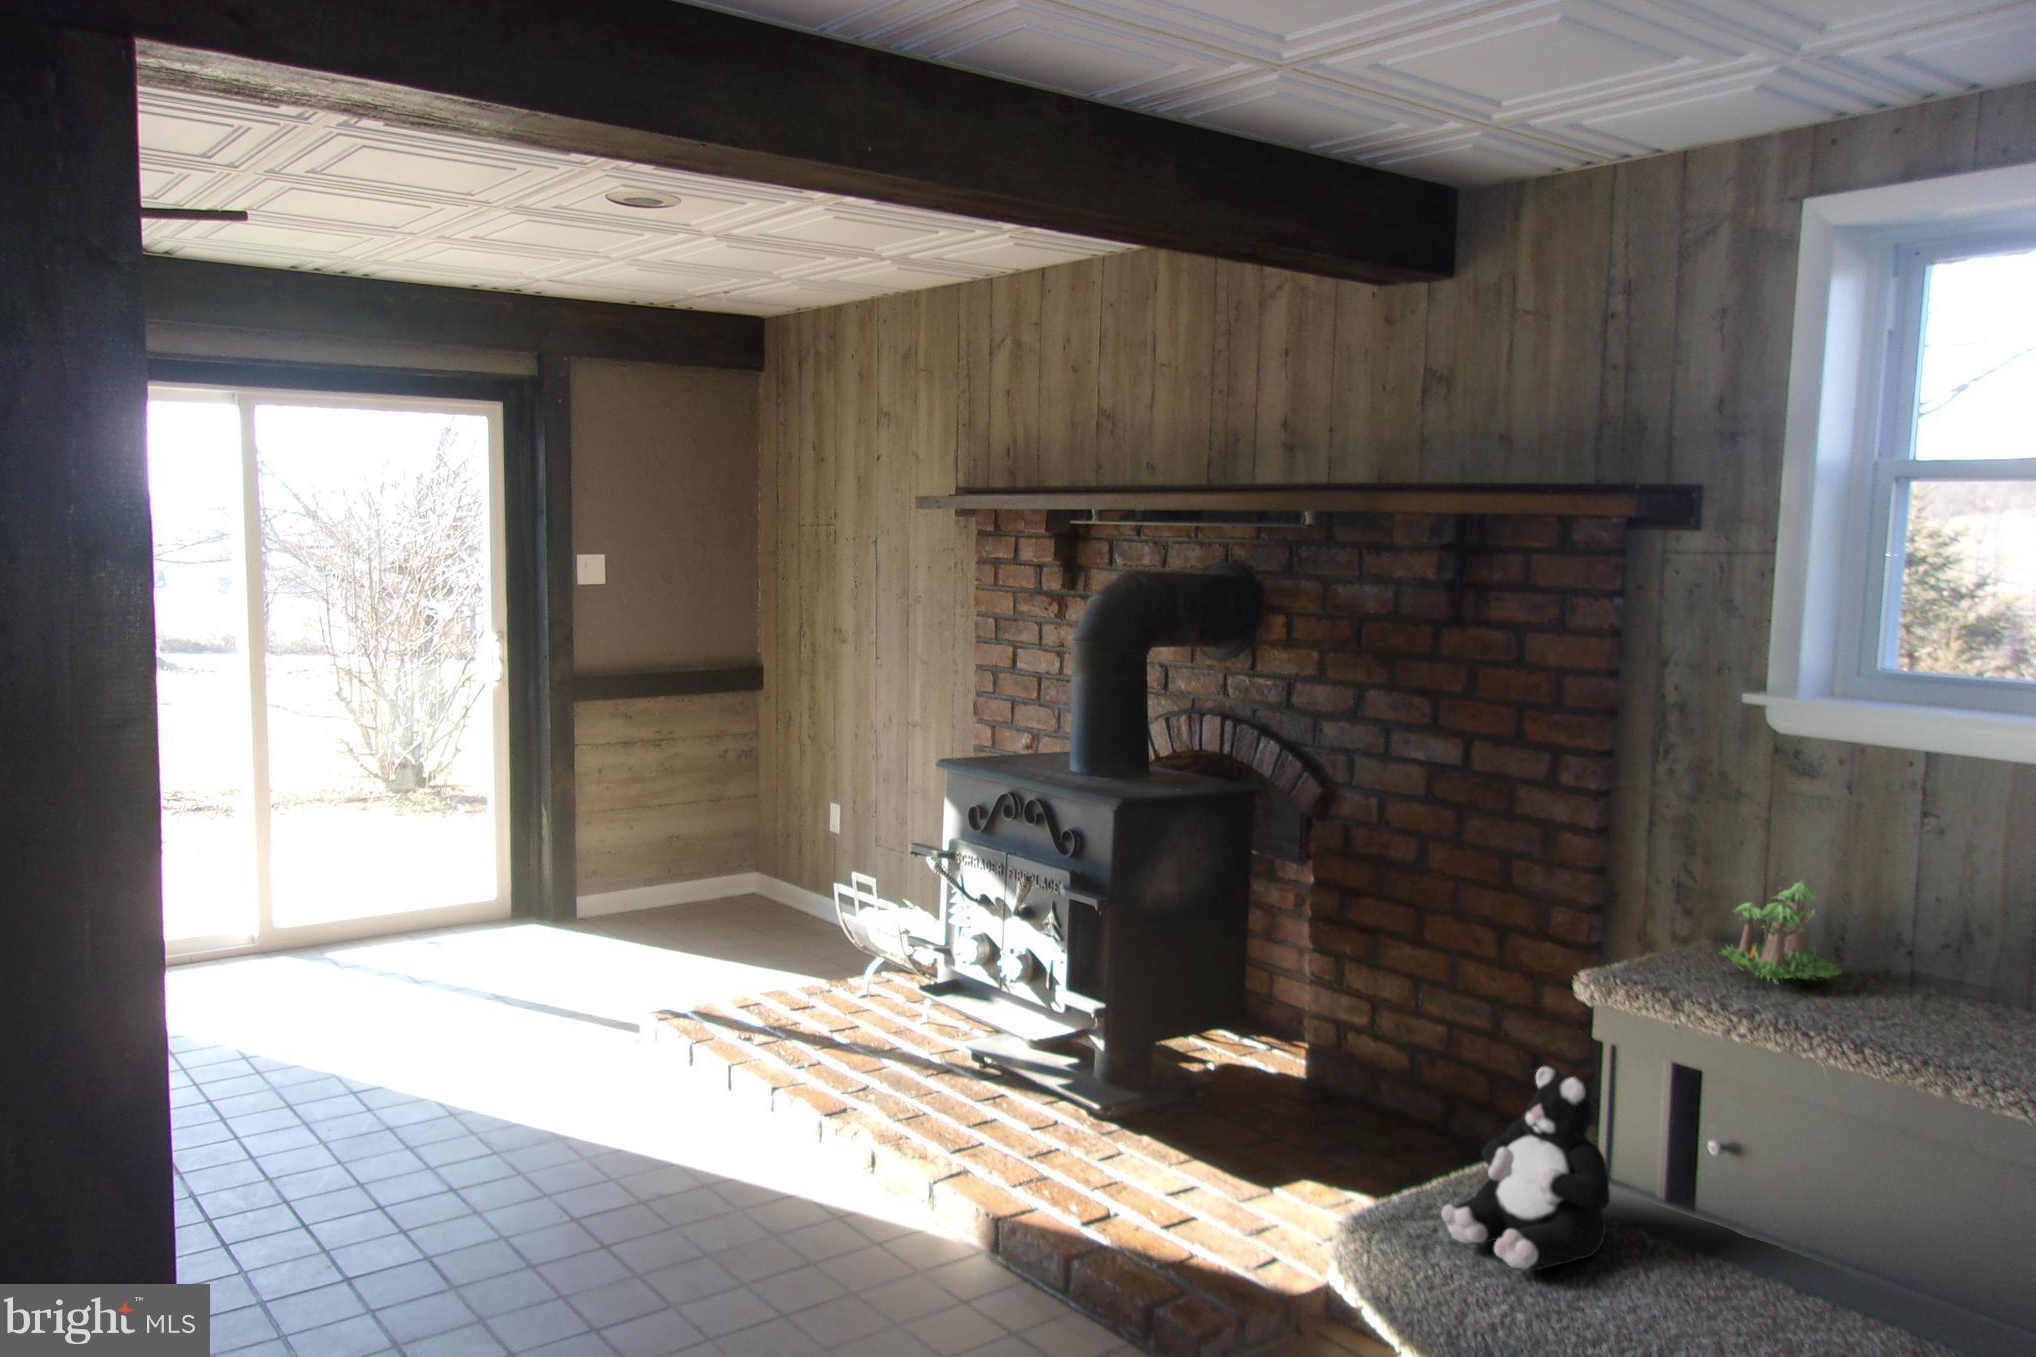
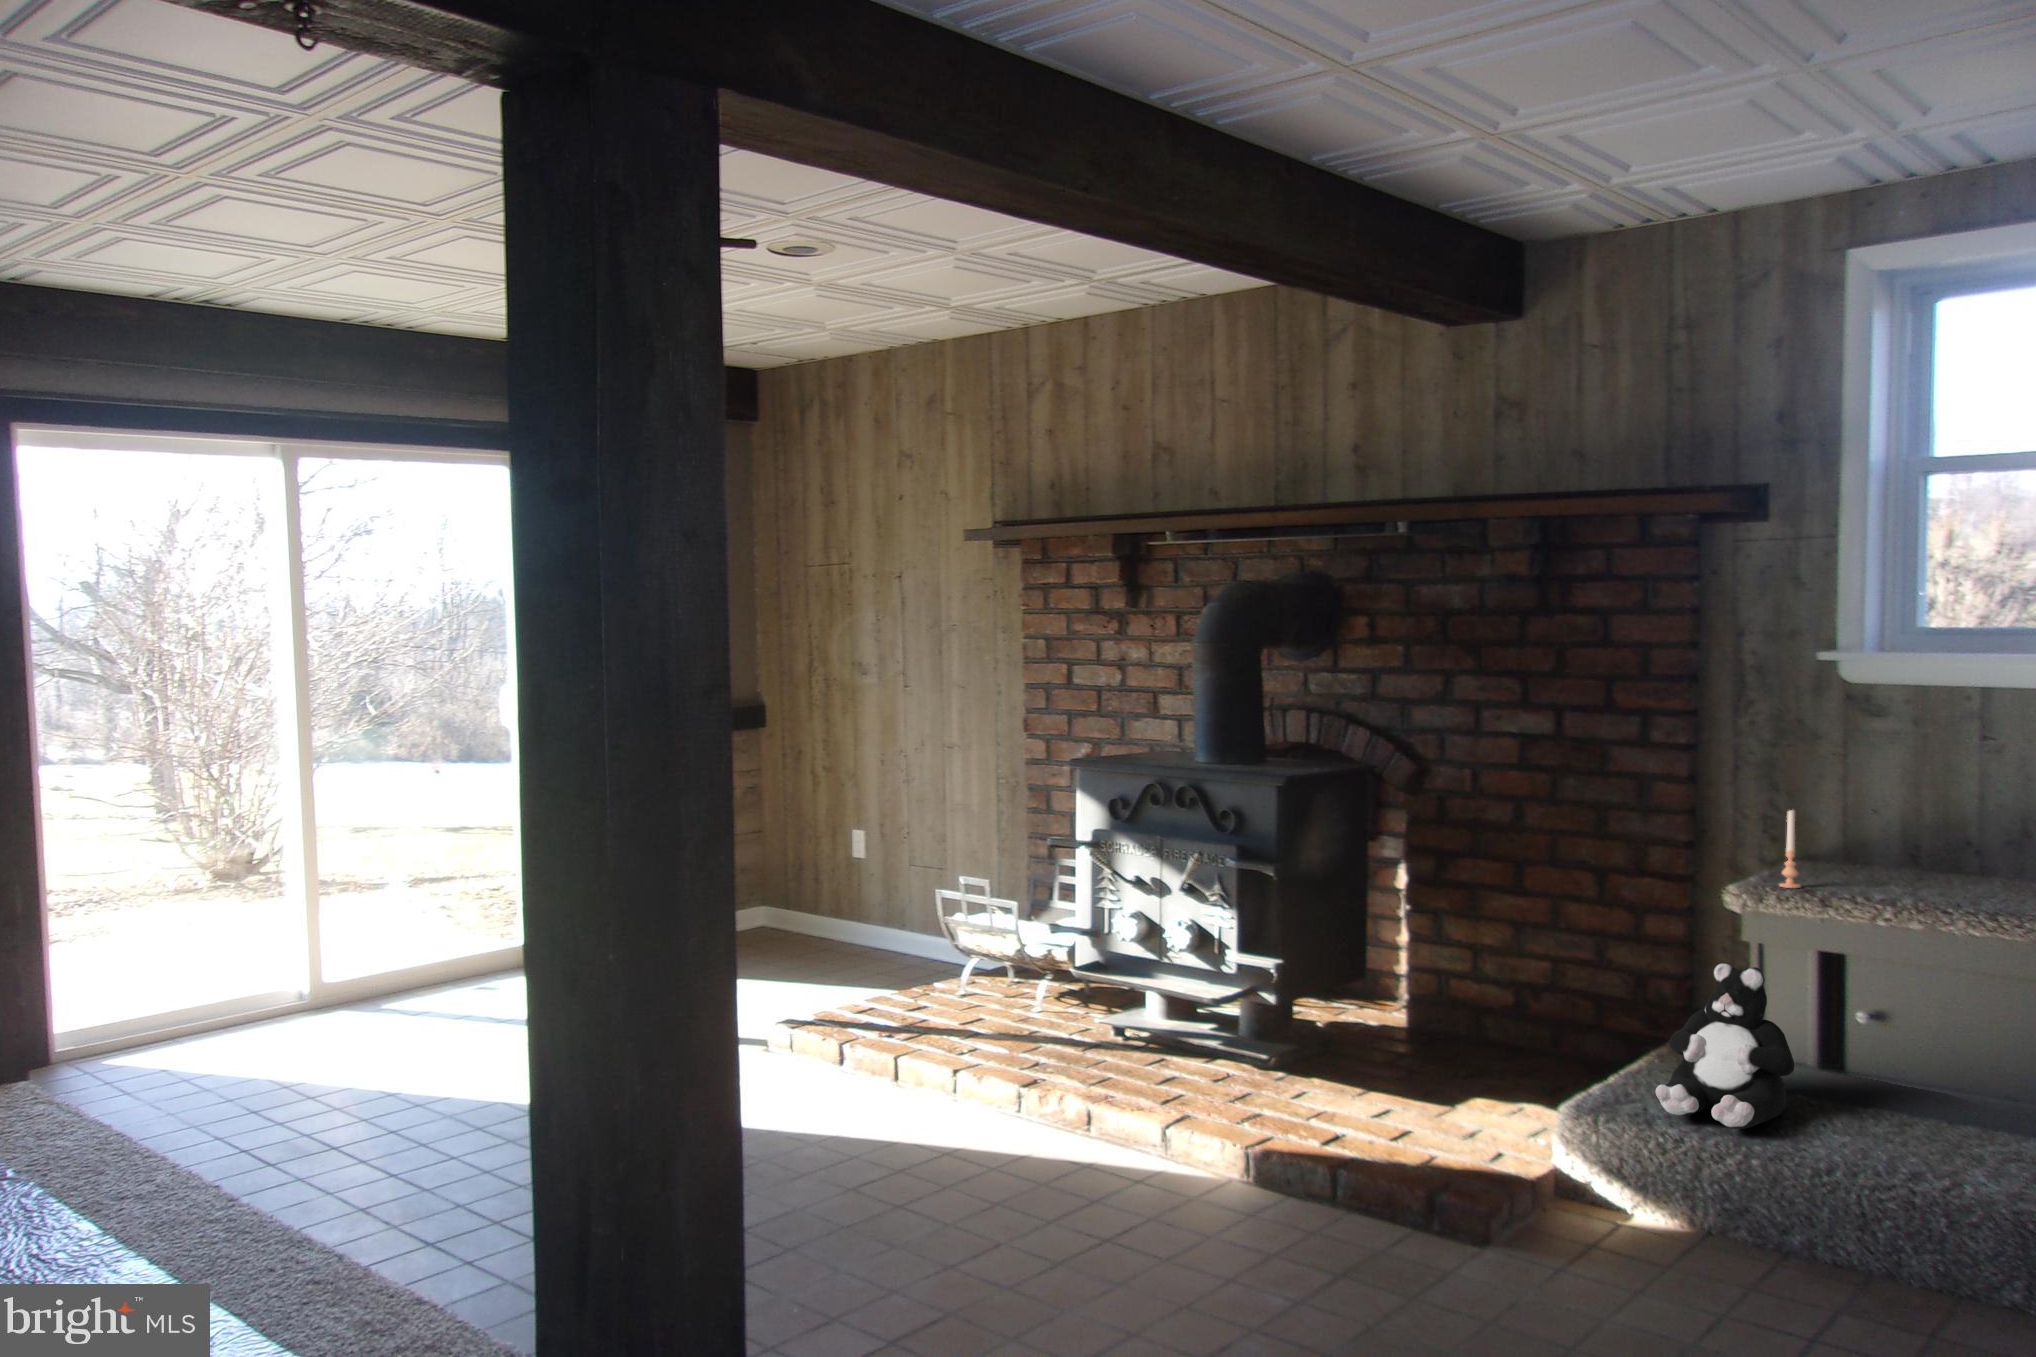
plant: present [1719,881,1842,984] -> none [1829,766,1936,883]
candle: none [1640,886,1666,982] -> present [1780,810,1800,888]

